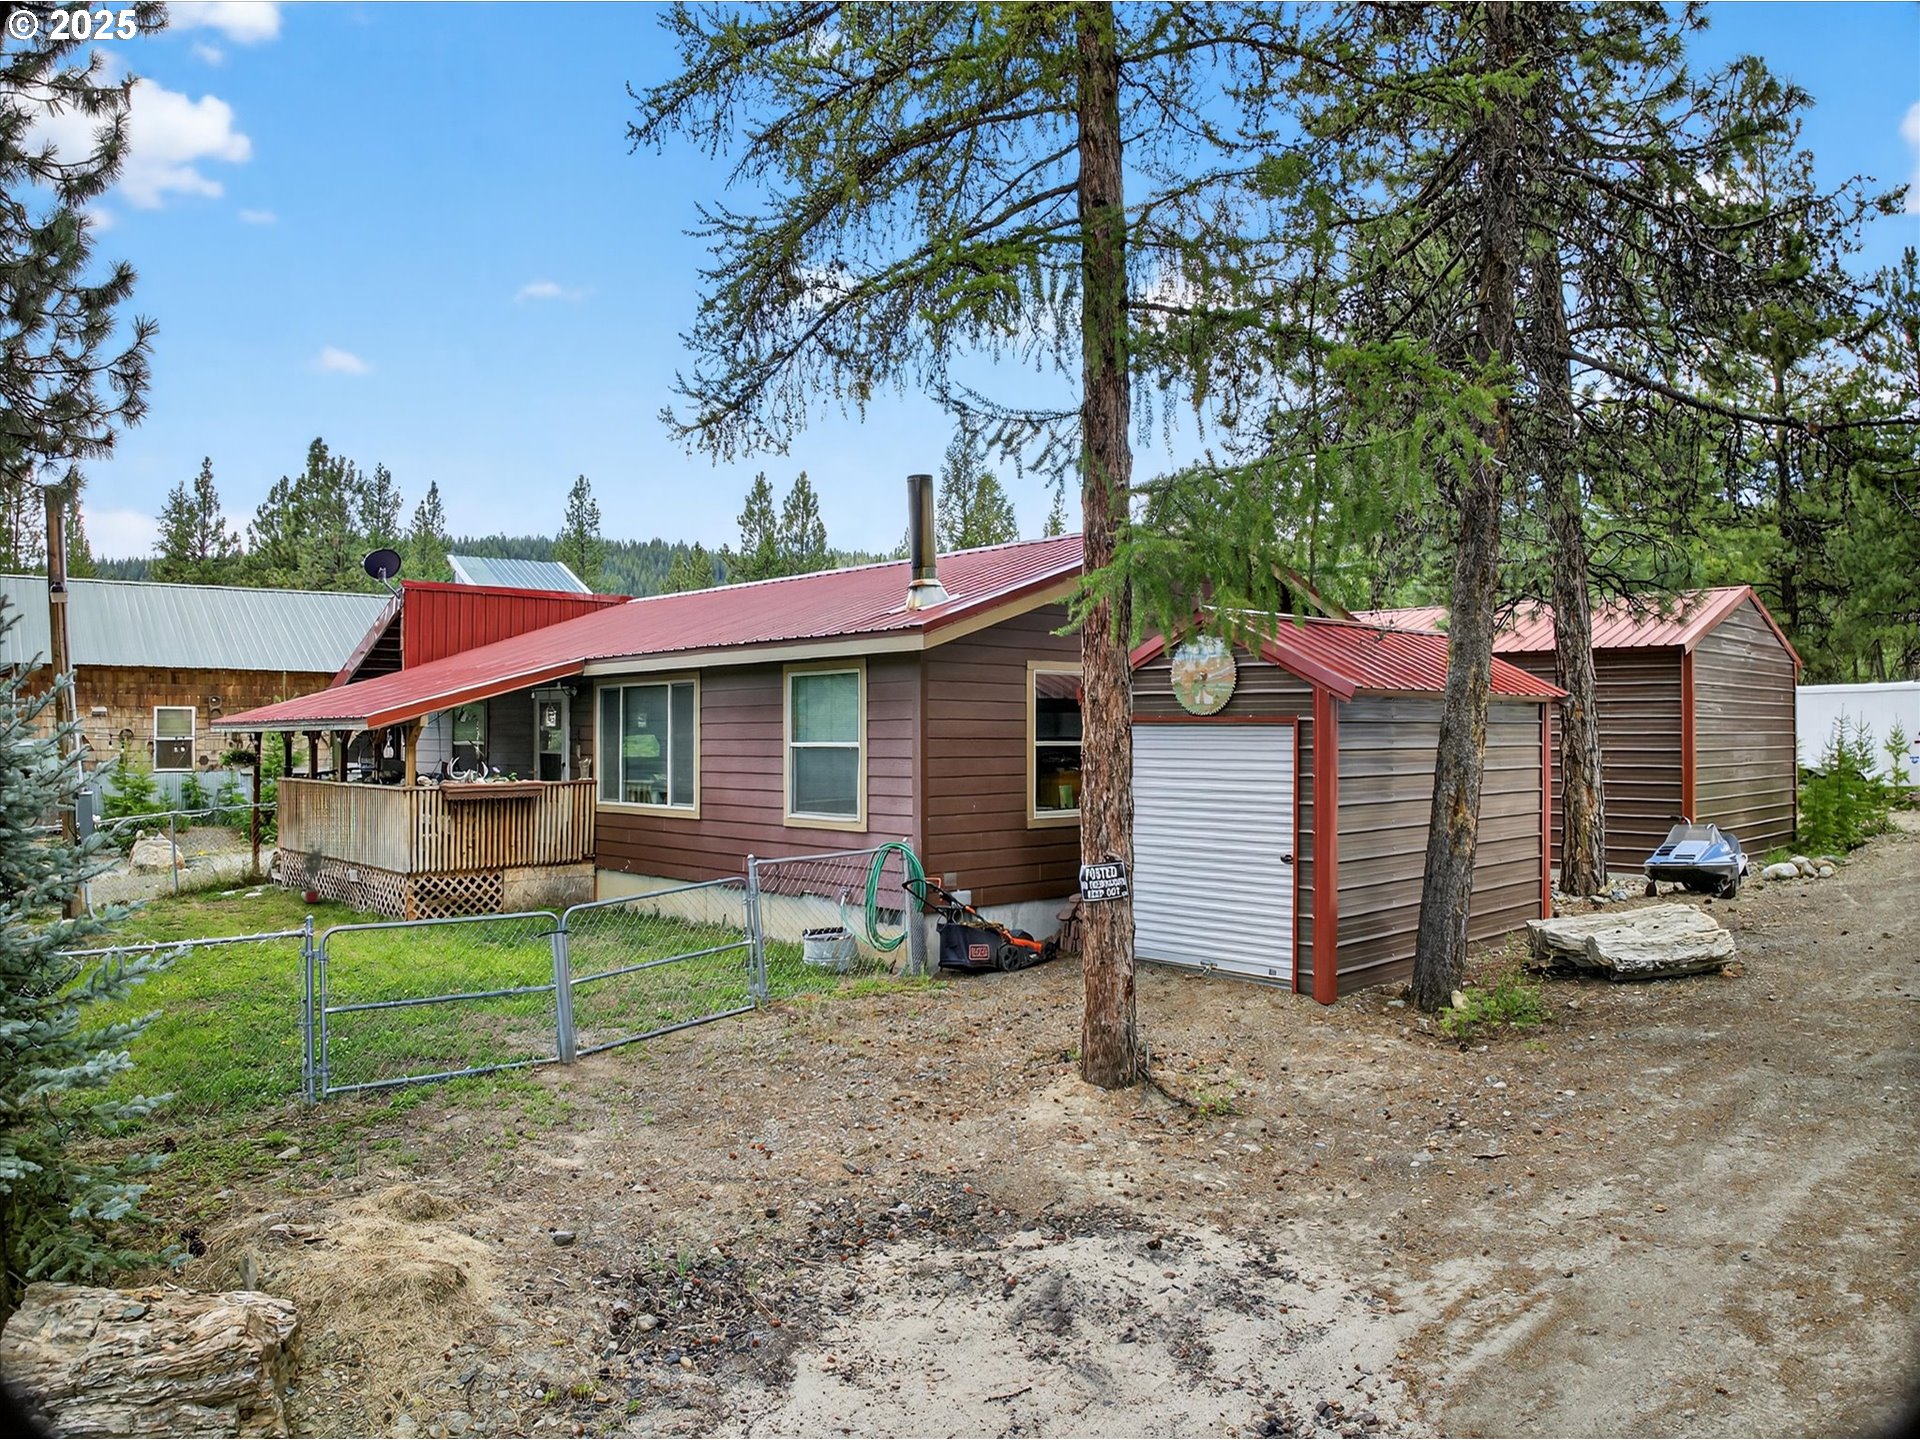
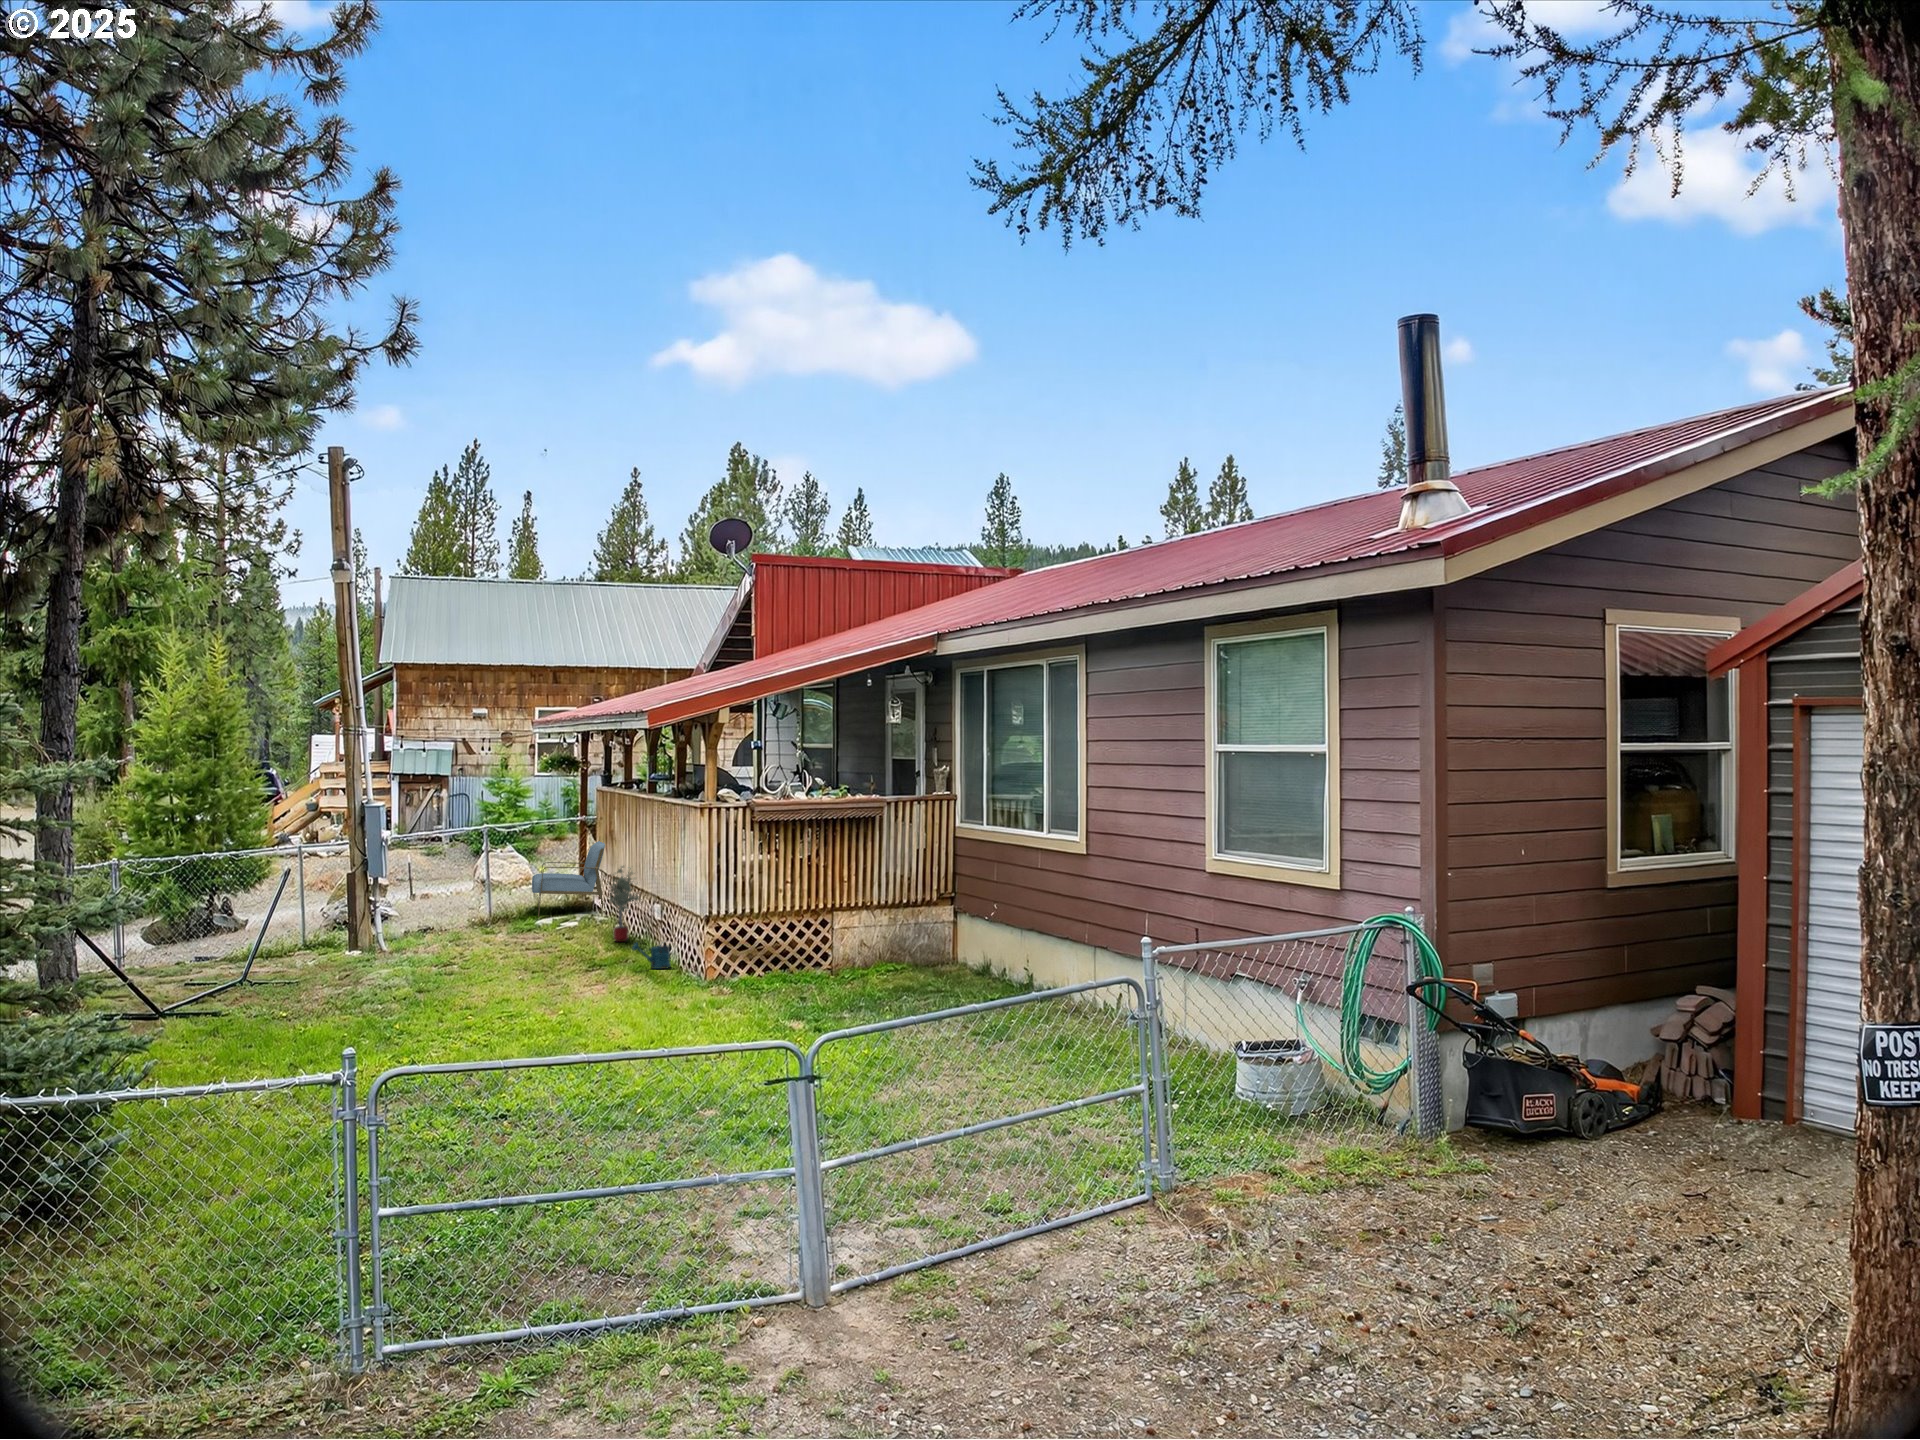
chair: none [210,825,283,889] -> present [532,841,605,916]
watering can: none [335,896,372,919] -> present [632,943,671,969]

